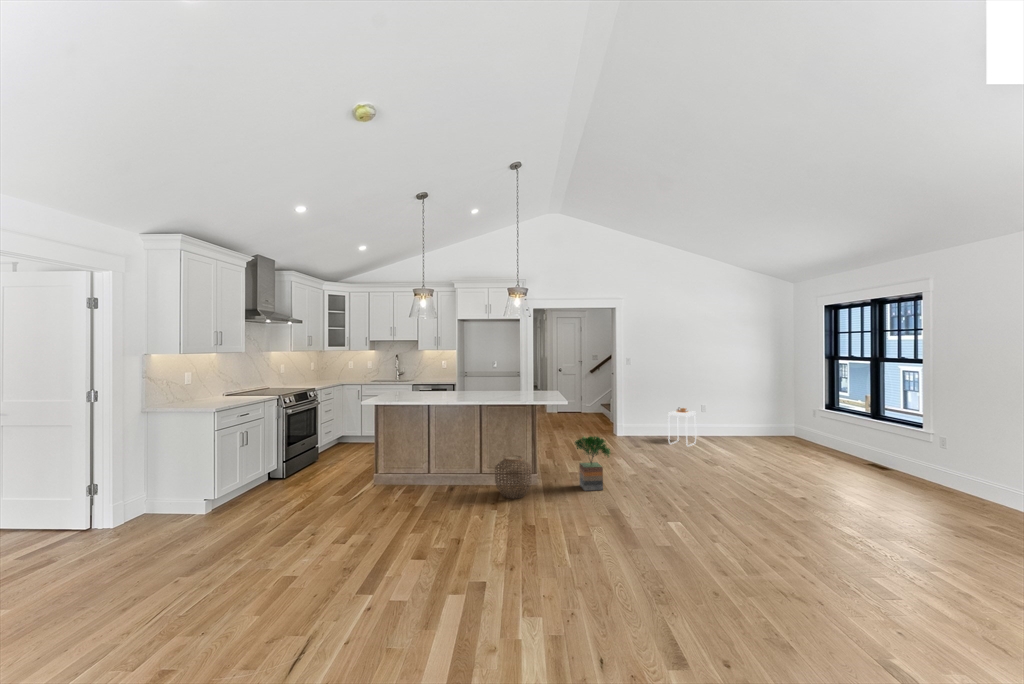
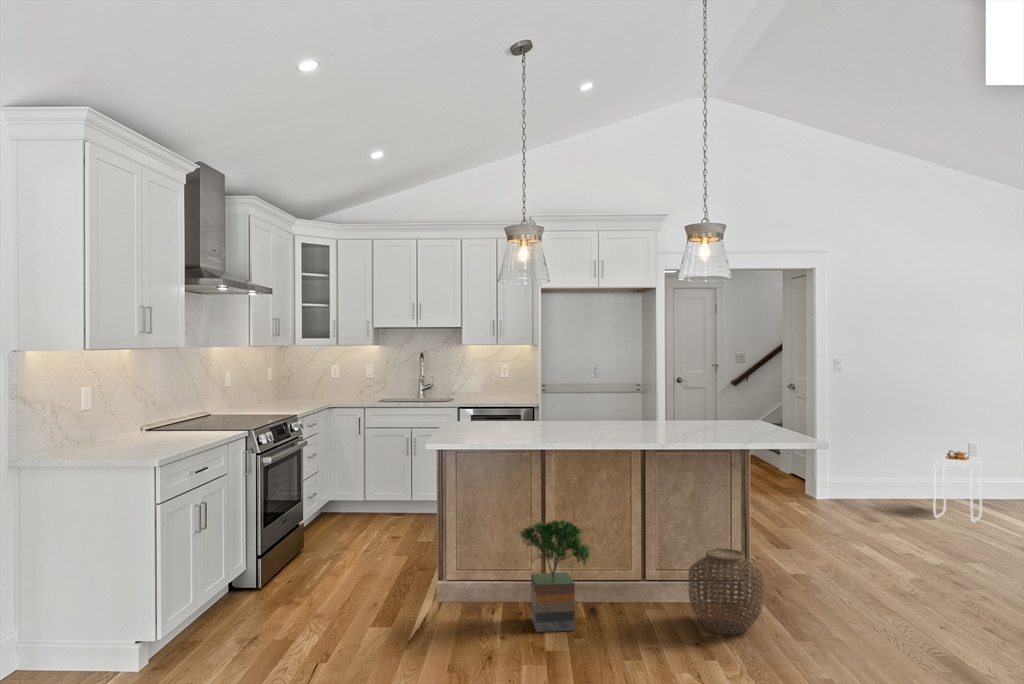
potted tree: present [575,436,610,491] -> present [520,520,590,632]

